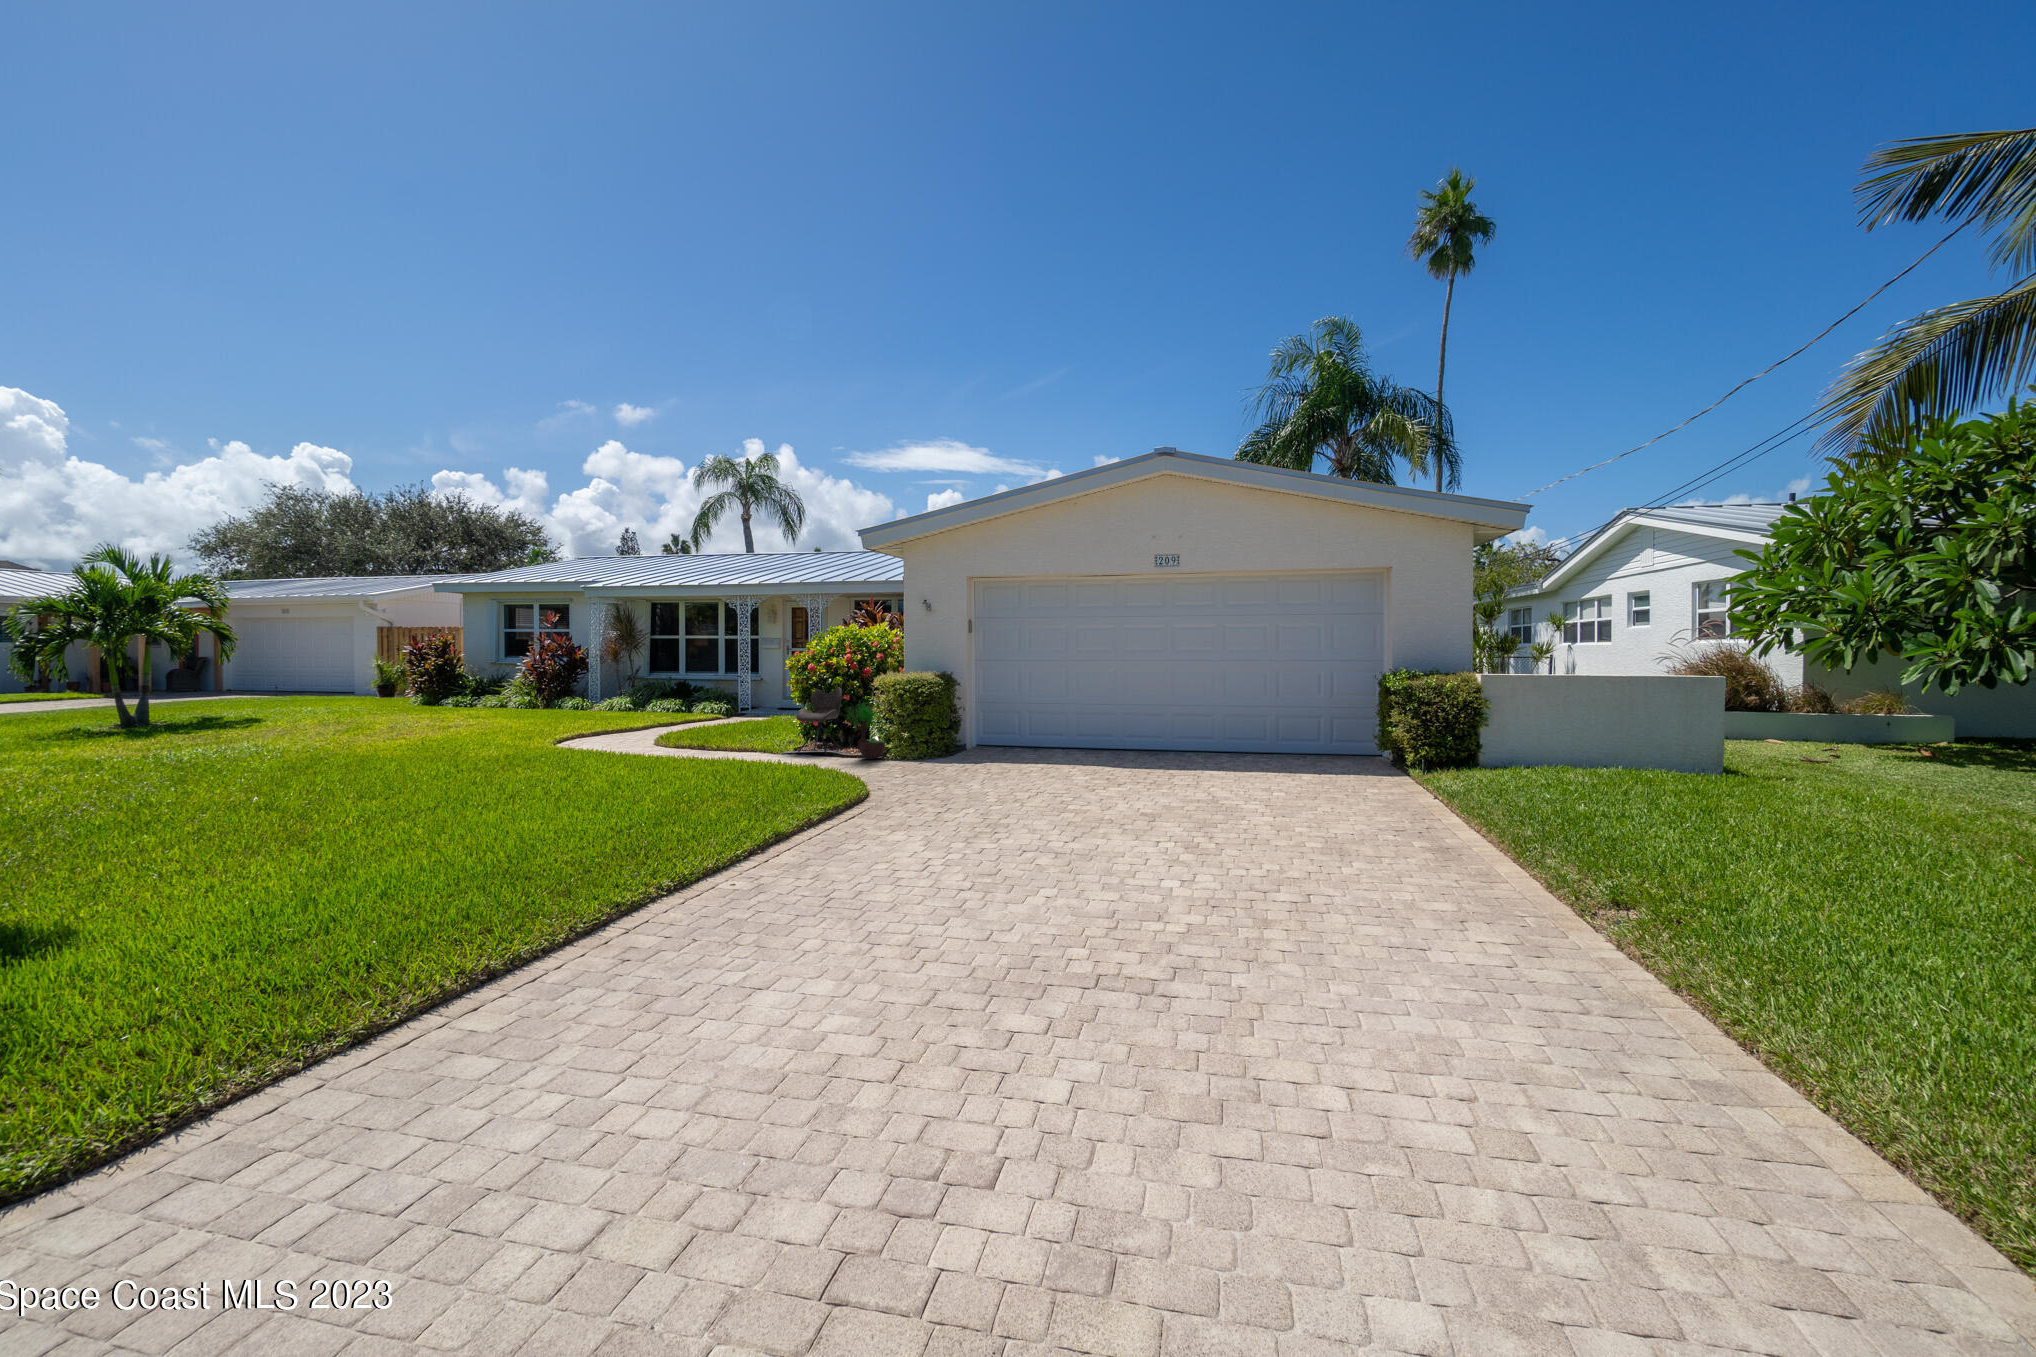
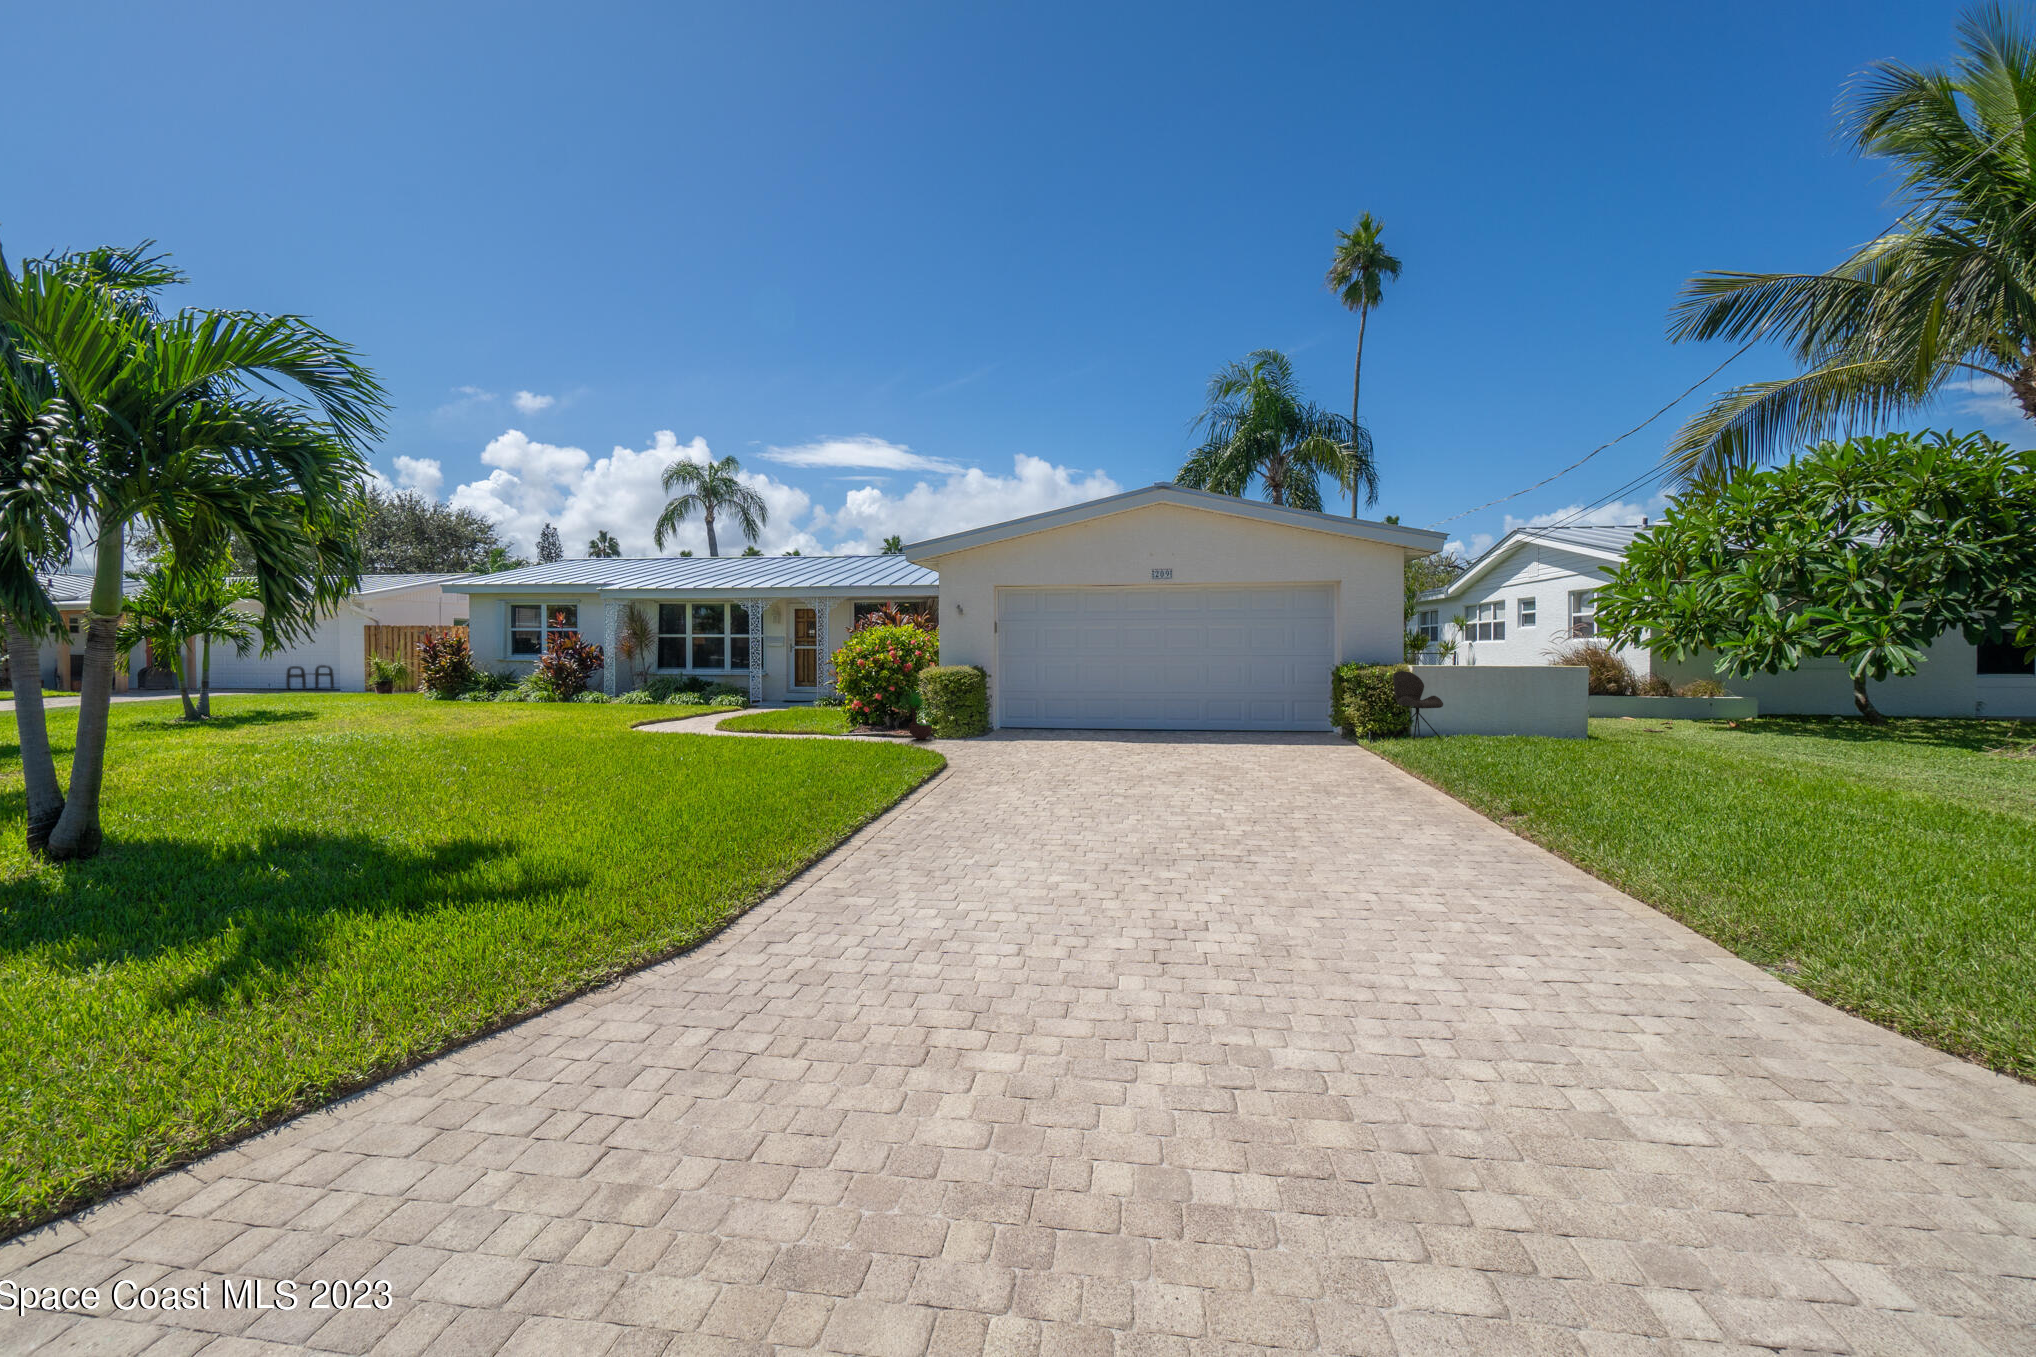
bench: none [304,667,353,692] -> present [286,665,334,690]
chair: present [797,687,842,754] -> present [1393,671,1443,740]

